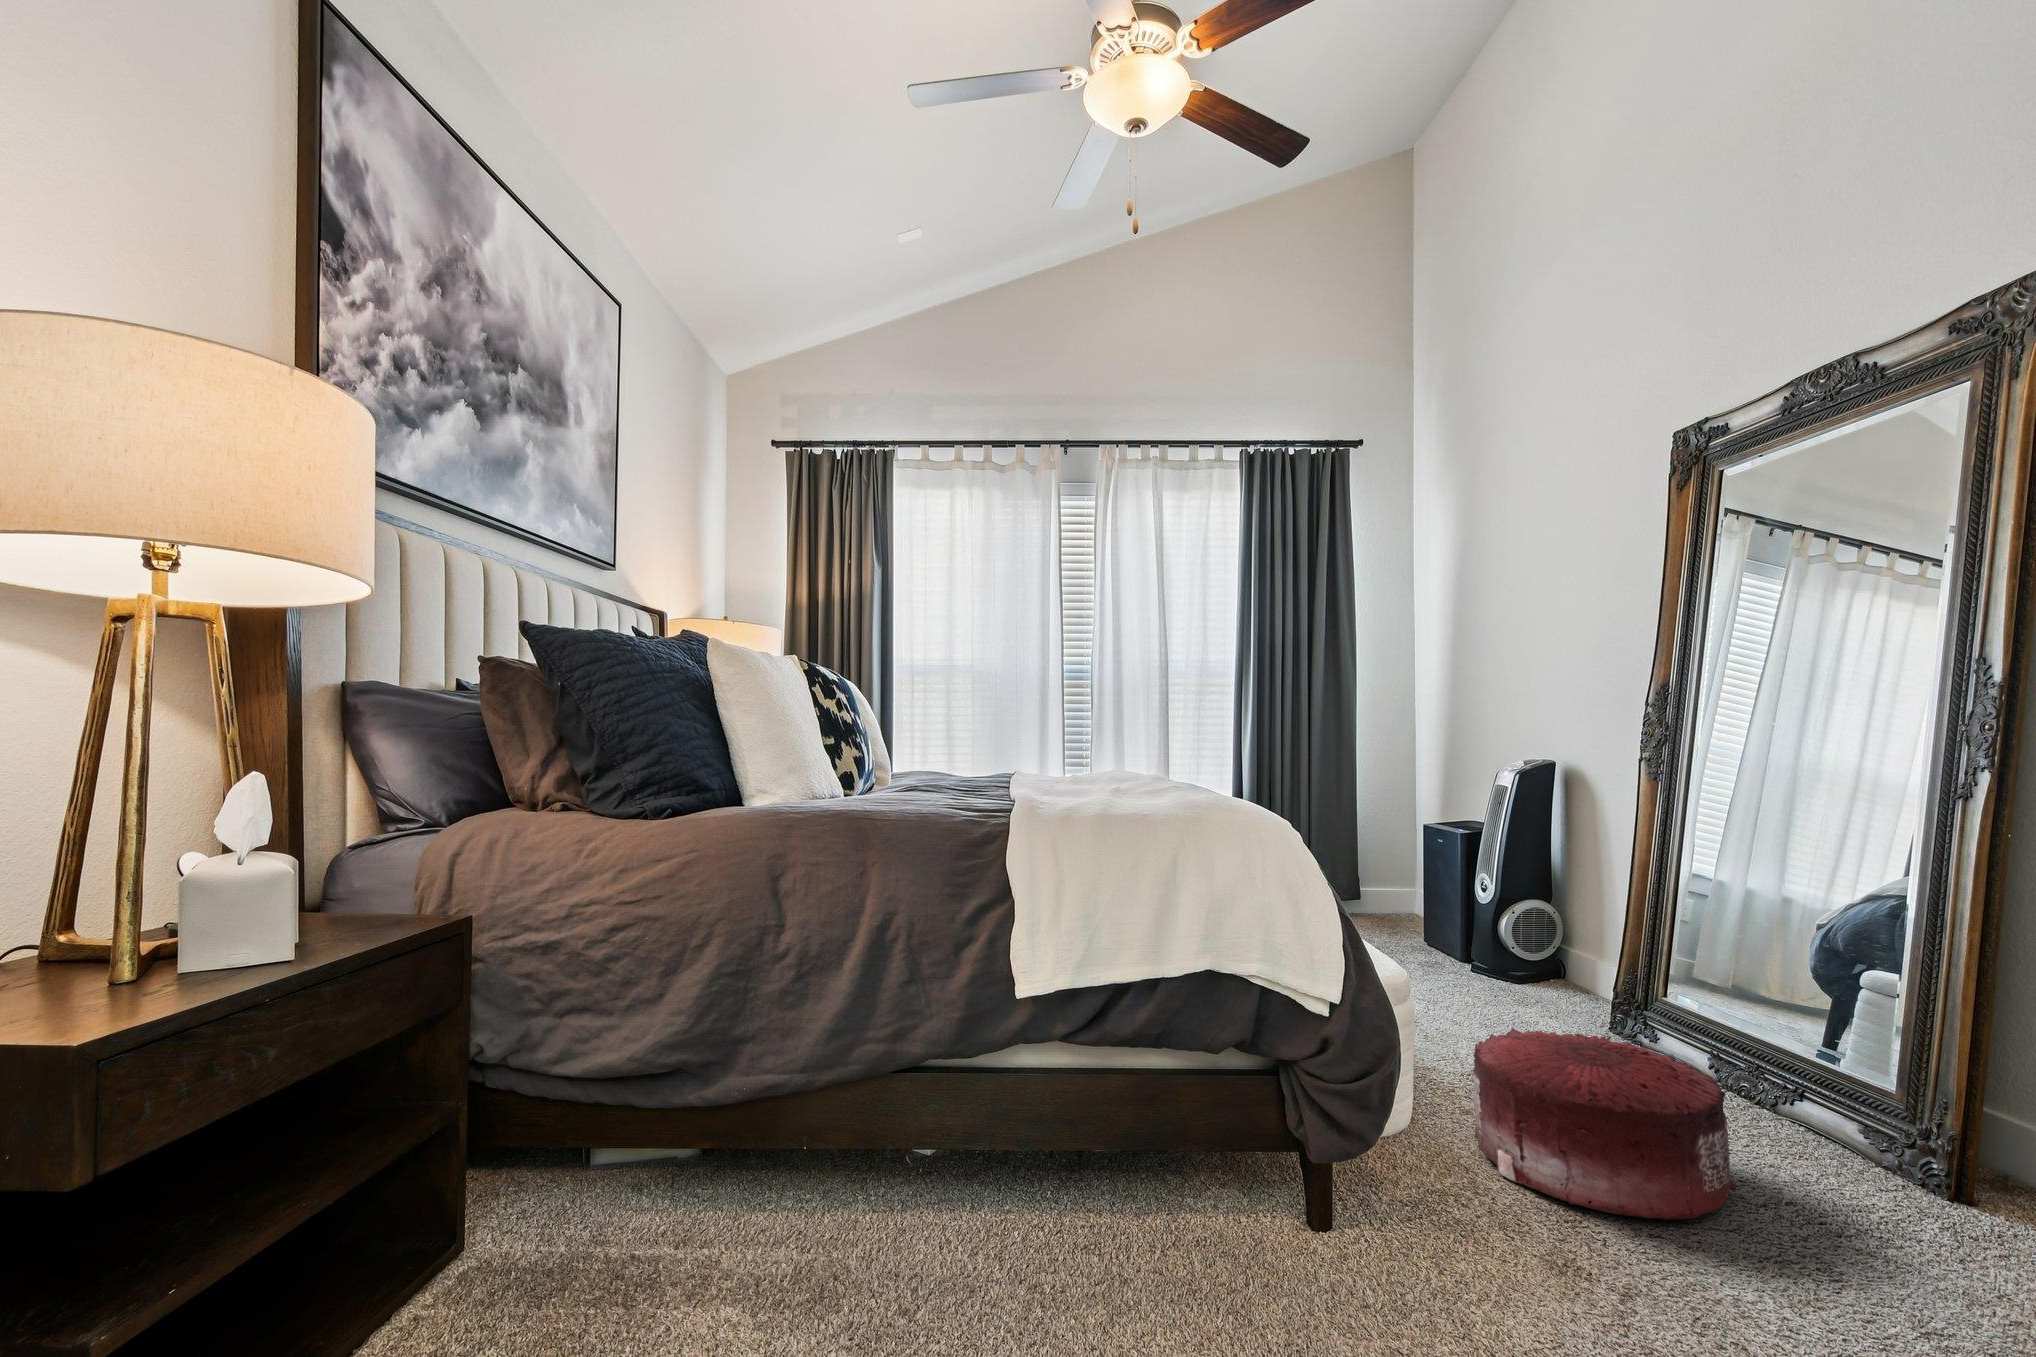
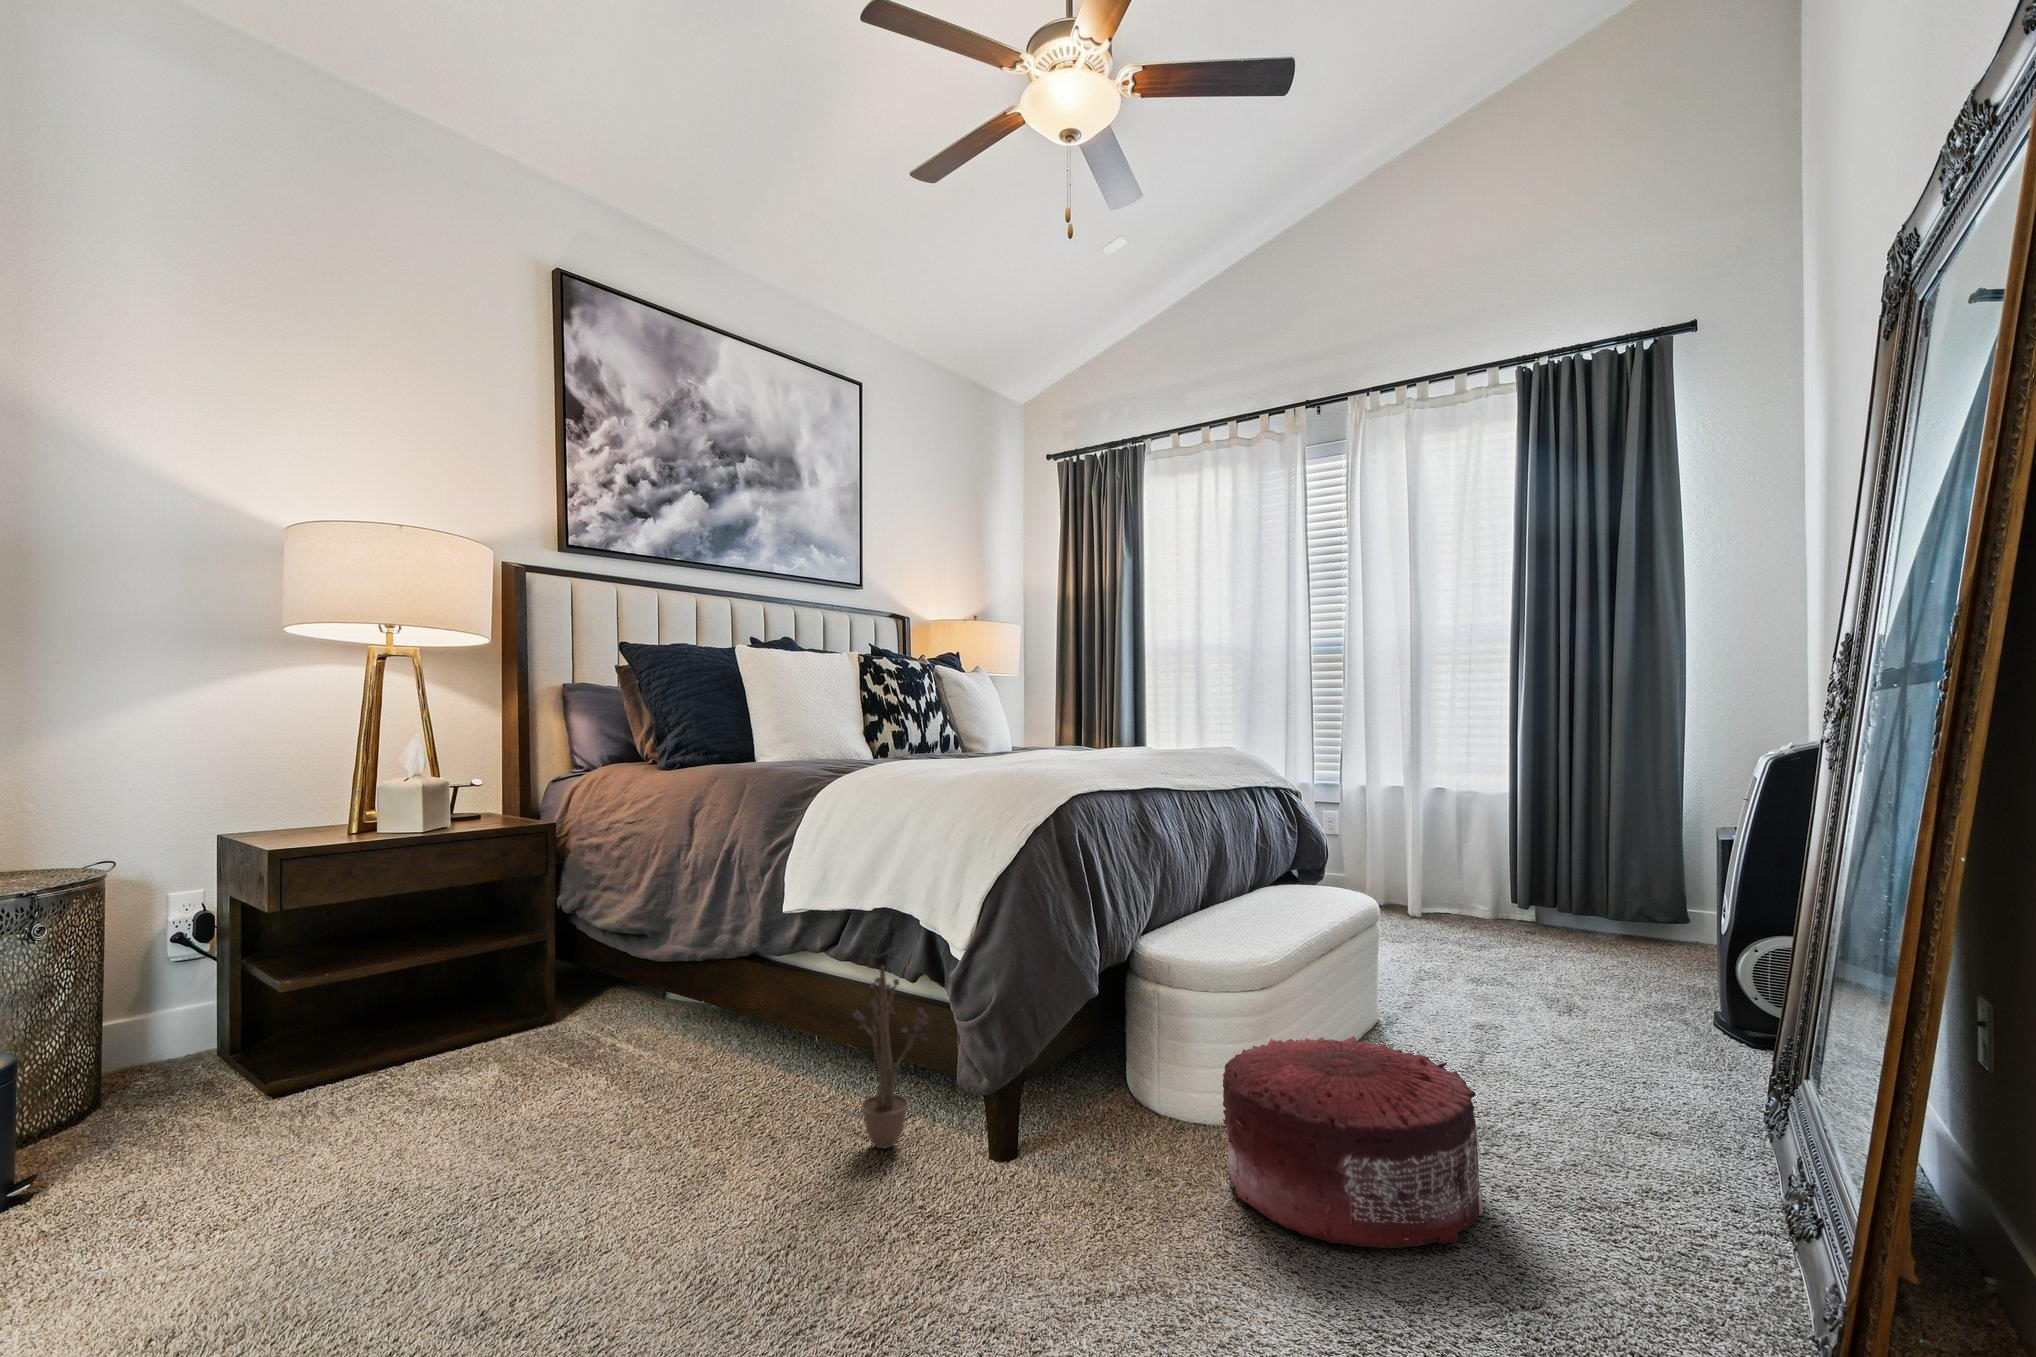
decorative plant: none [1143,1048,1309,1276] -> present [844,966,928,1149]

